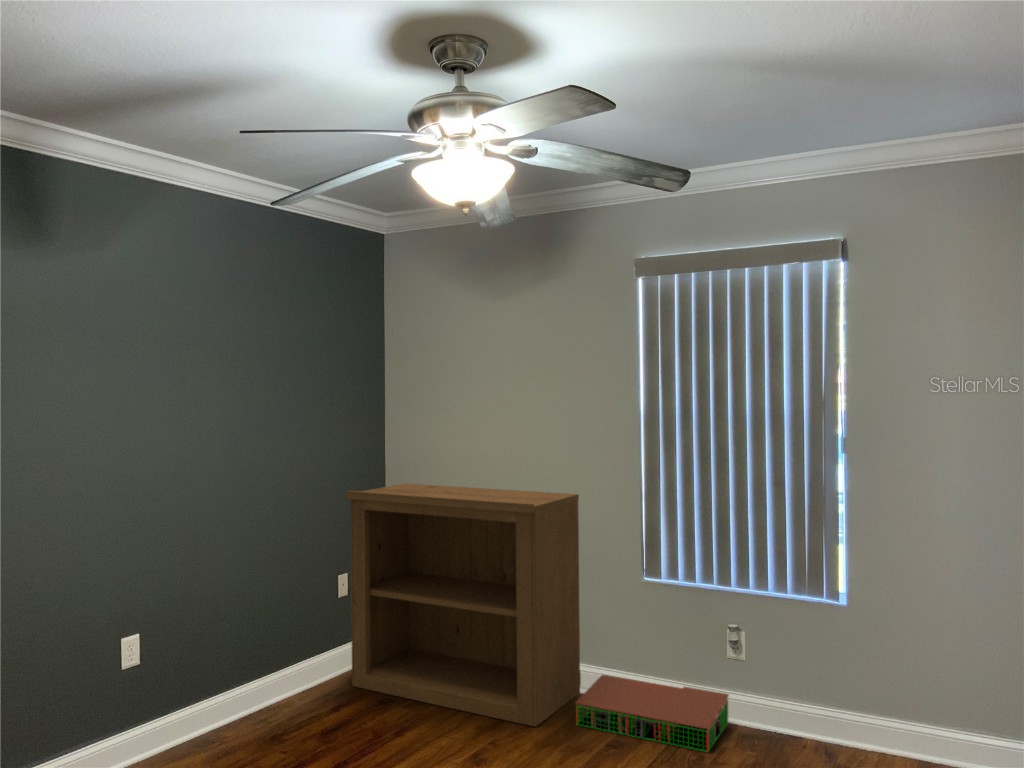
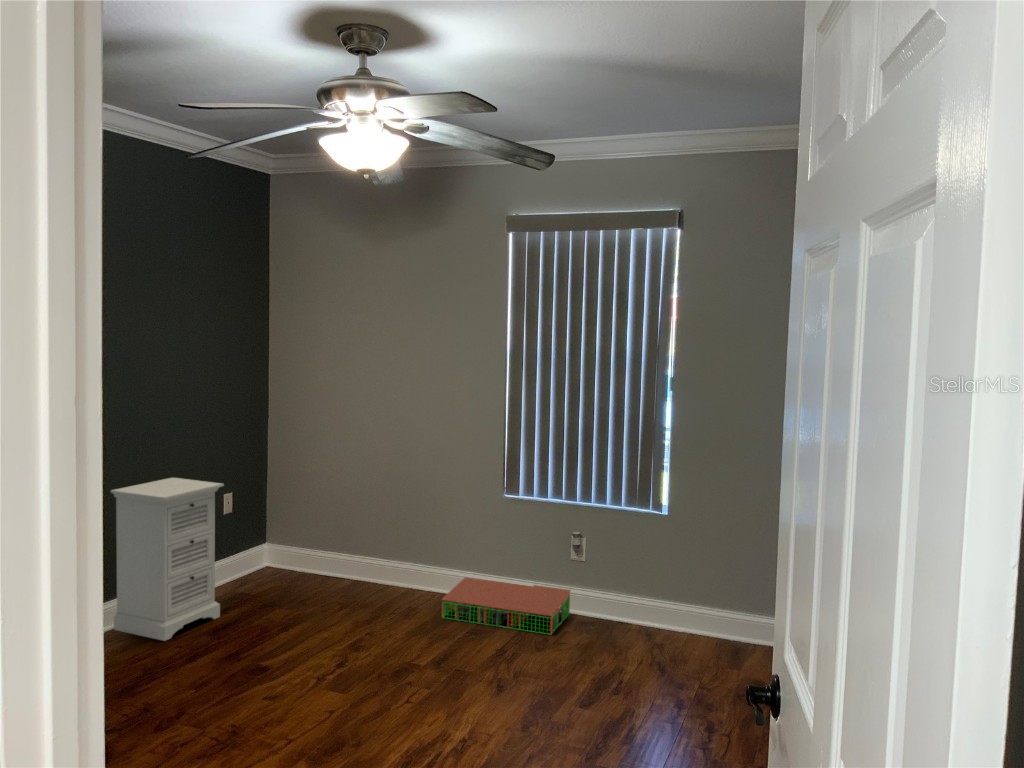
bookshelf: present [346,484,581,727] -> none [235,411,449,620]
nightstand: none [213,560,332,747] -> present [111,478,224,641]

